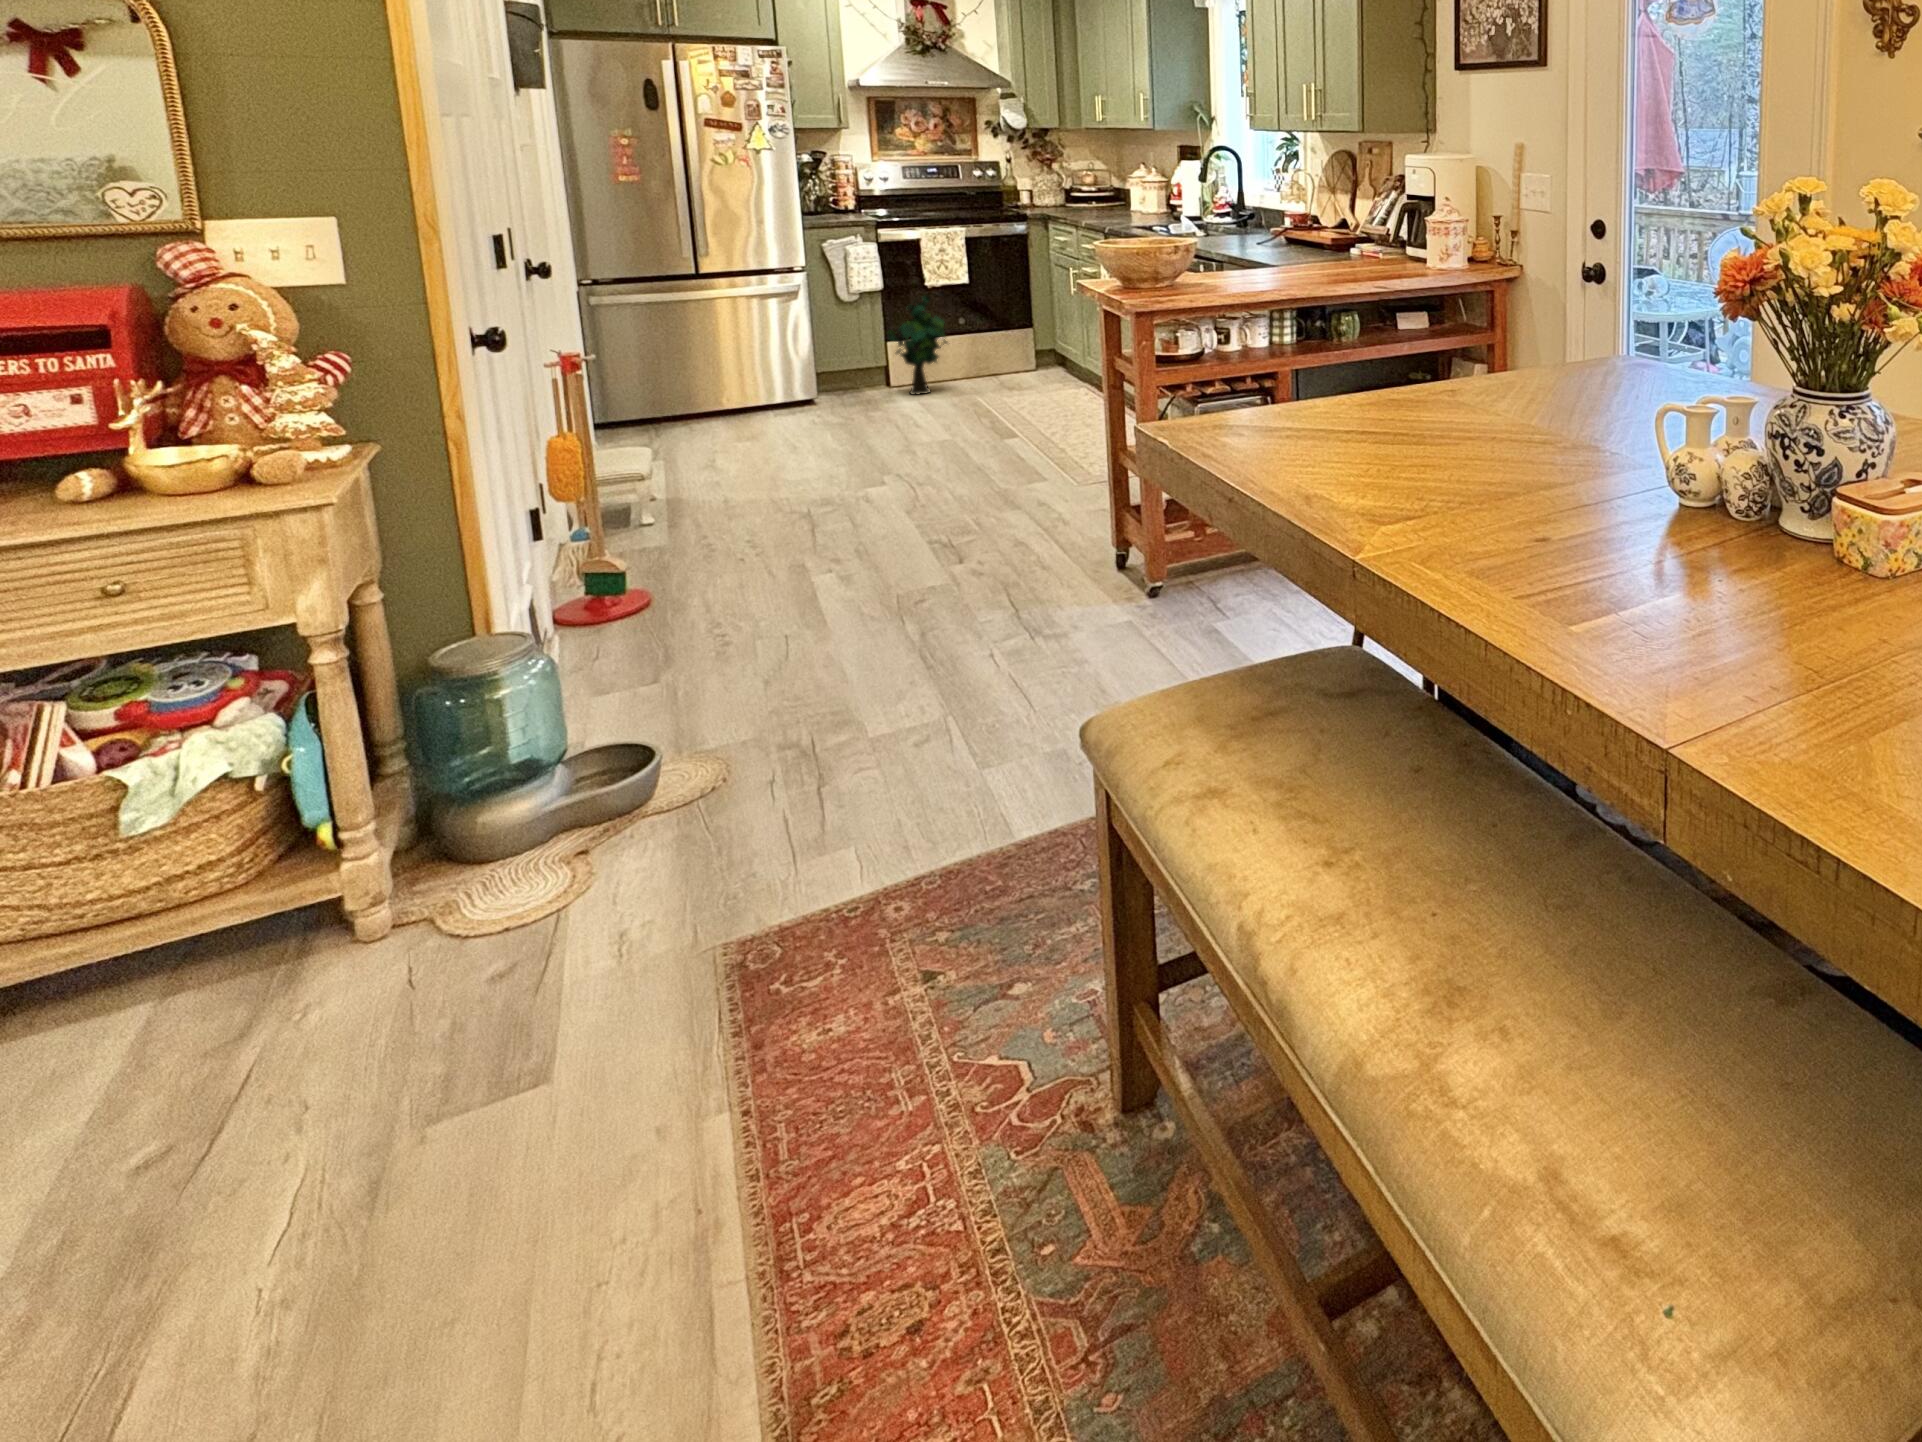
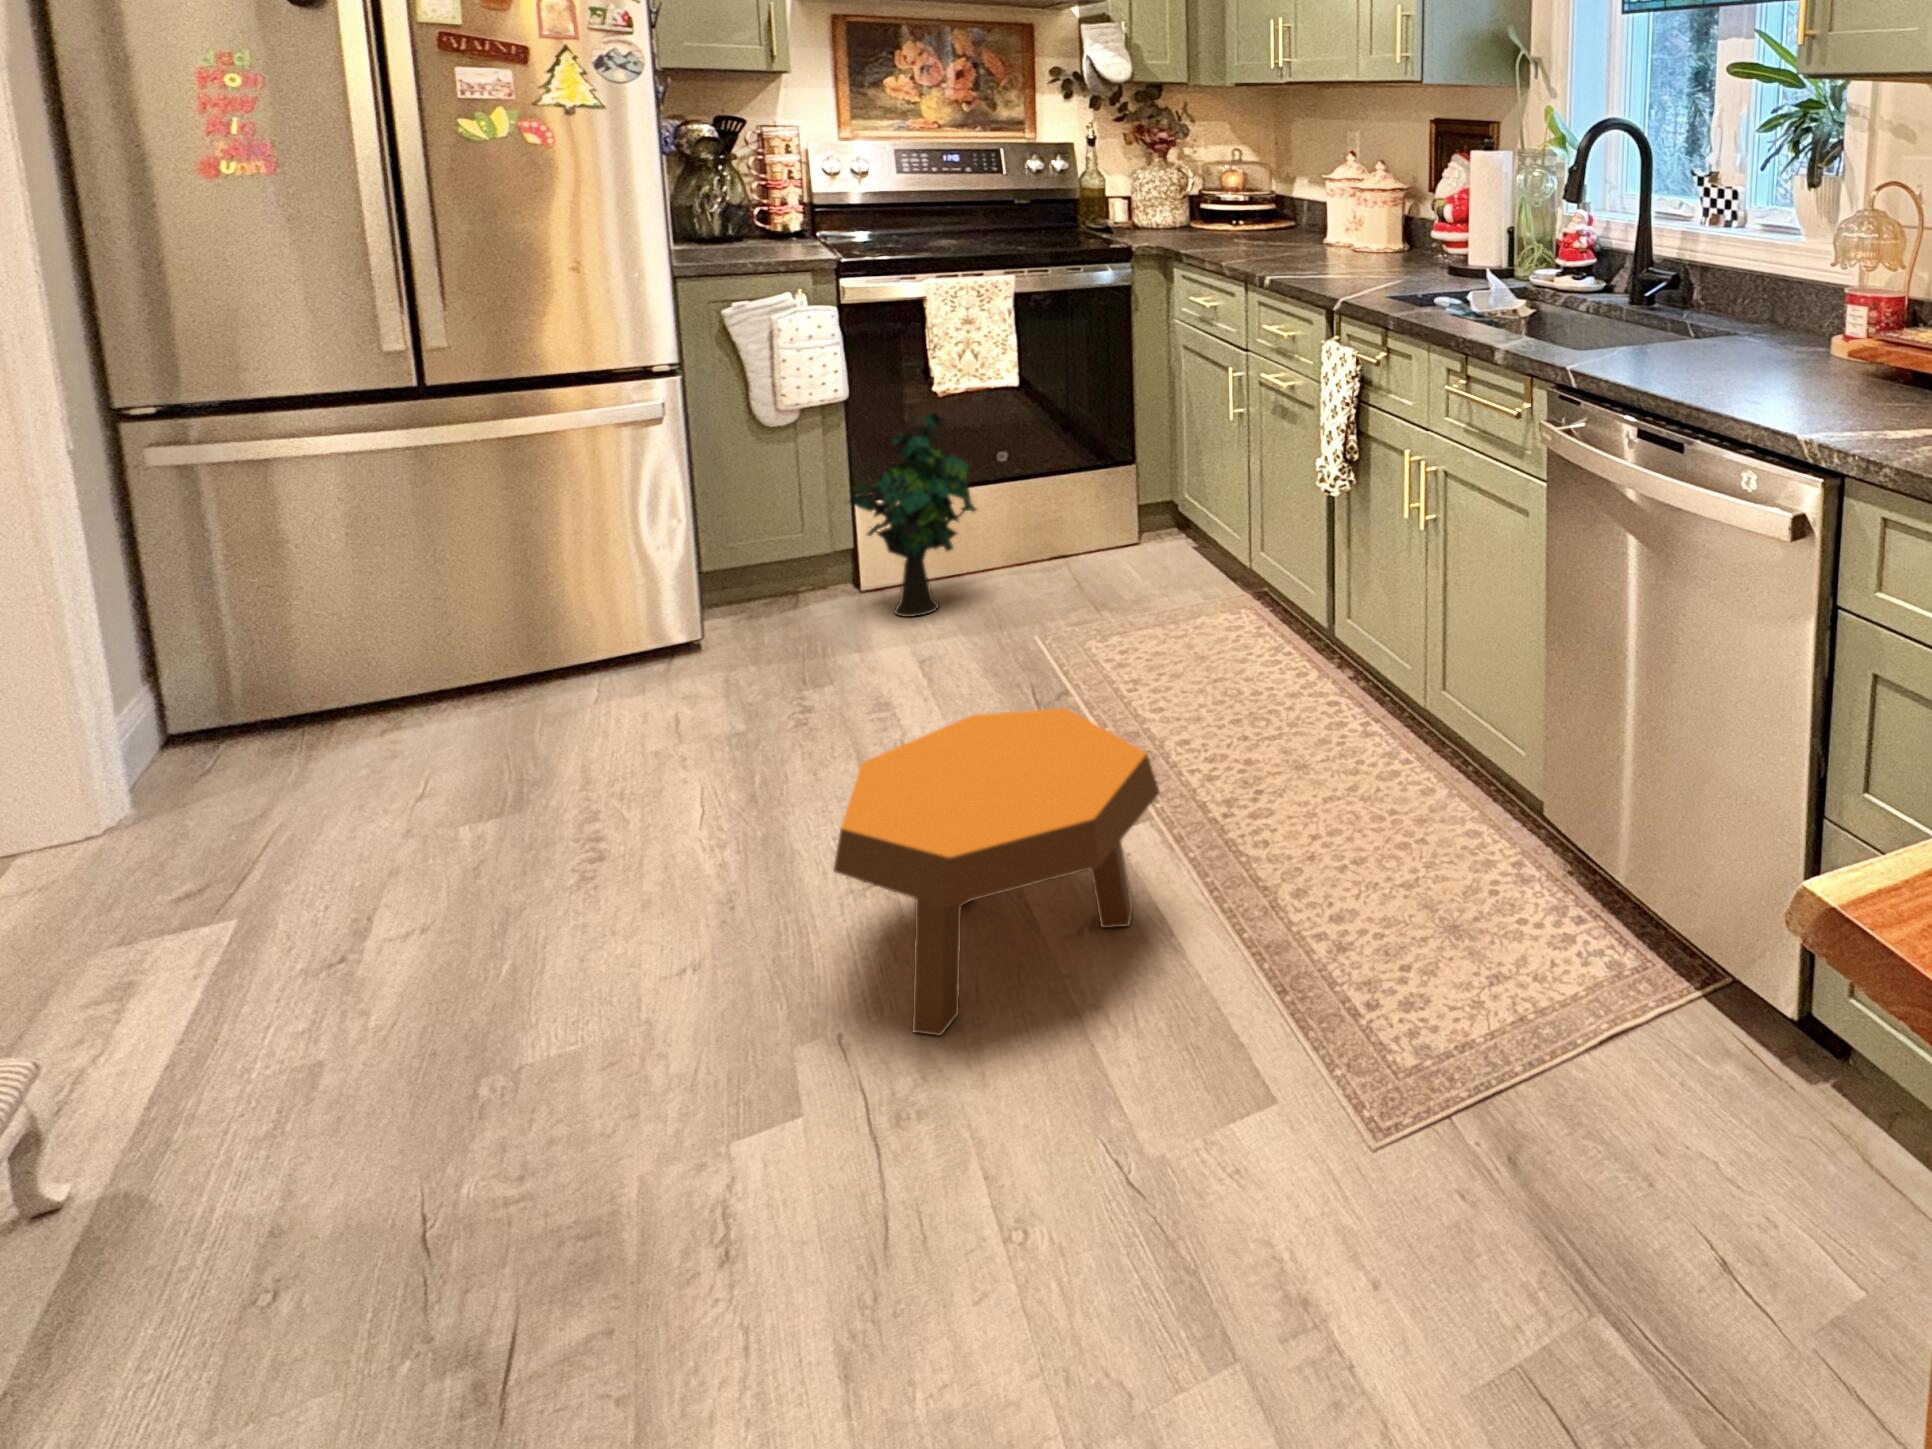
footstool: none [898,386,1021,475] -> present [833,708,1160,1036]

